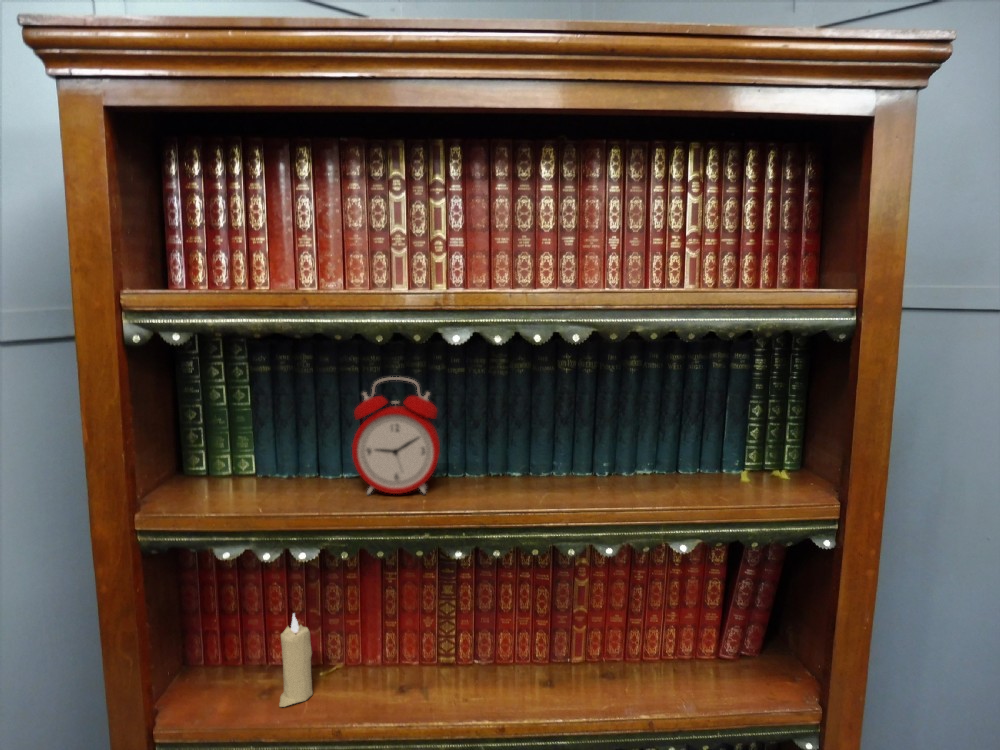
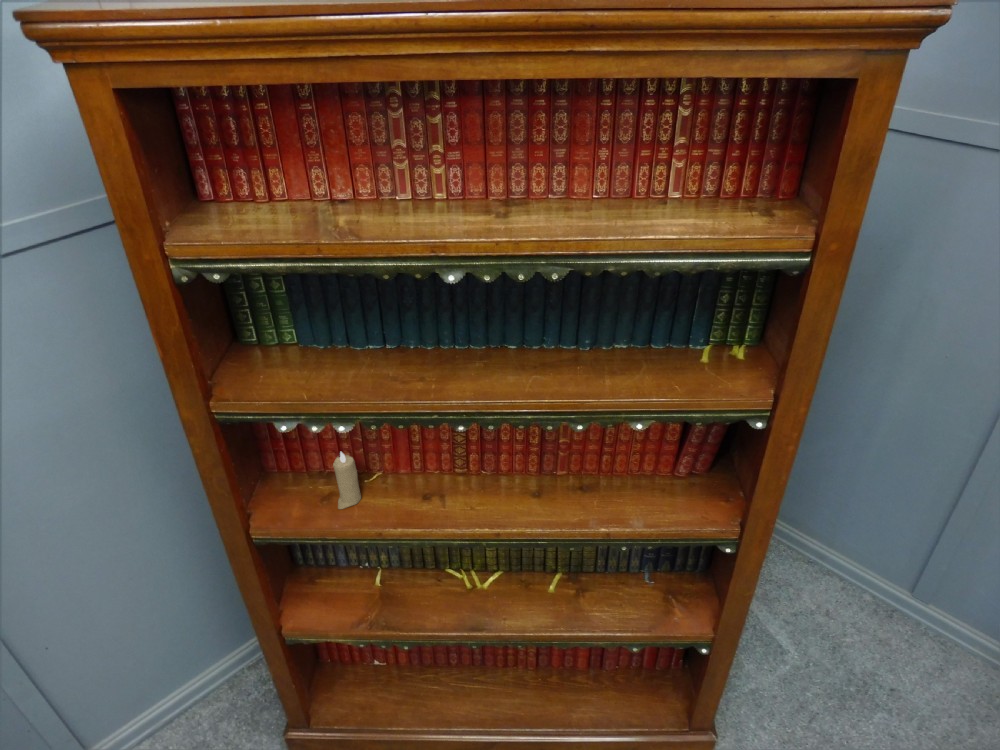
alarm clock: present [352,377,440,494] -> none [372,287,446,377]

